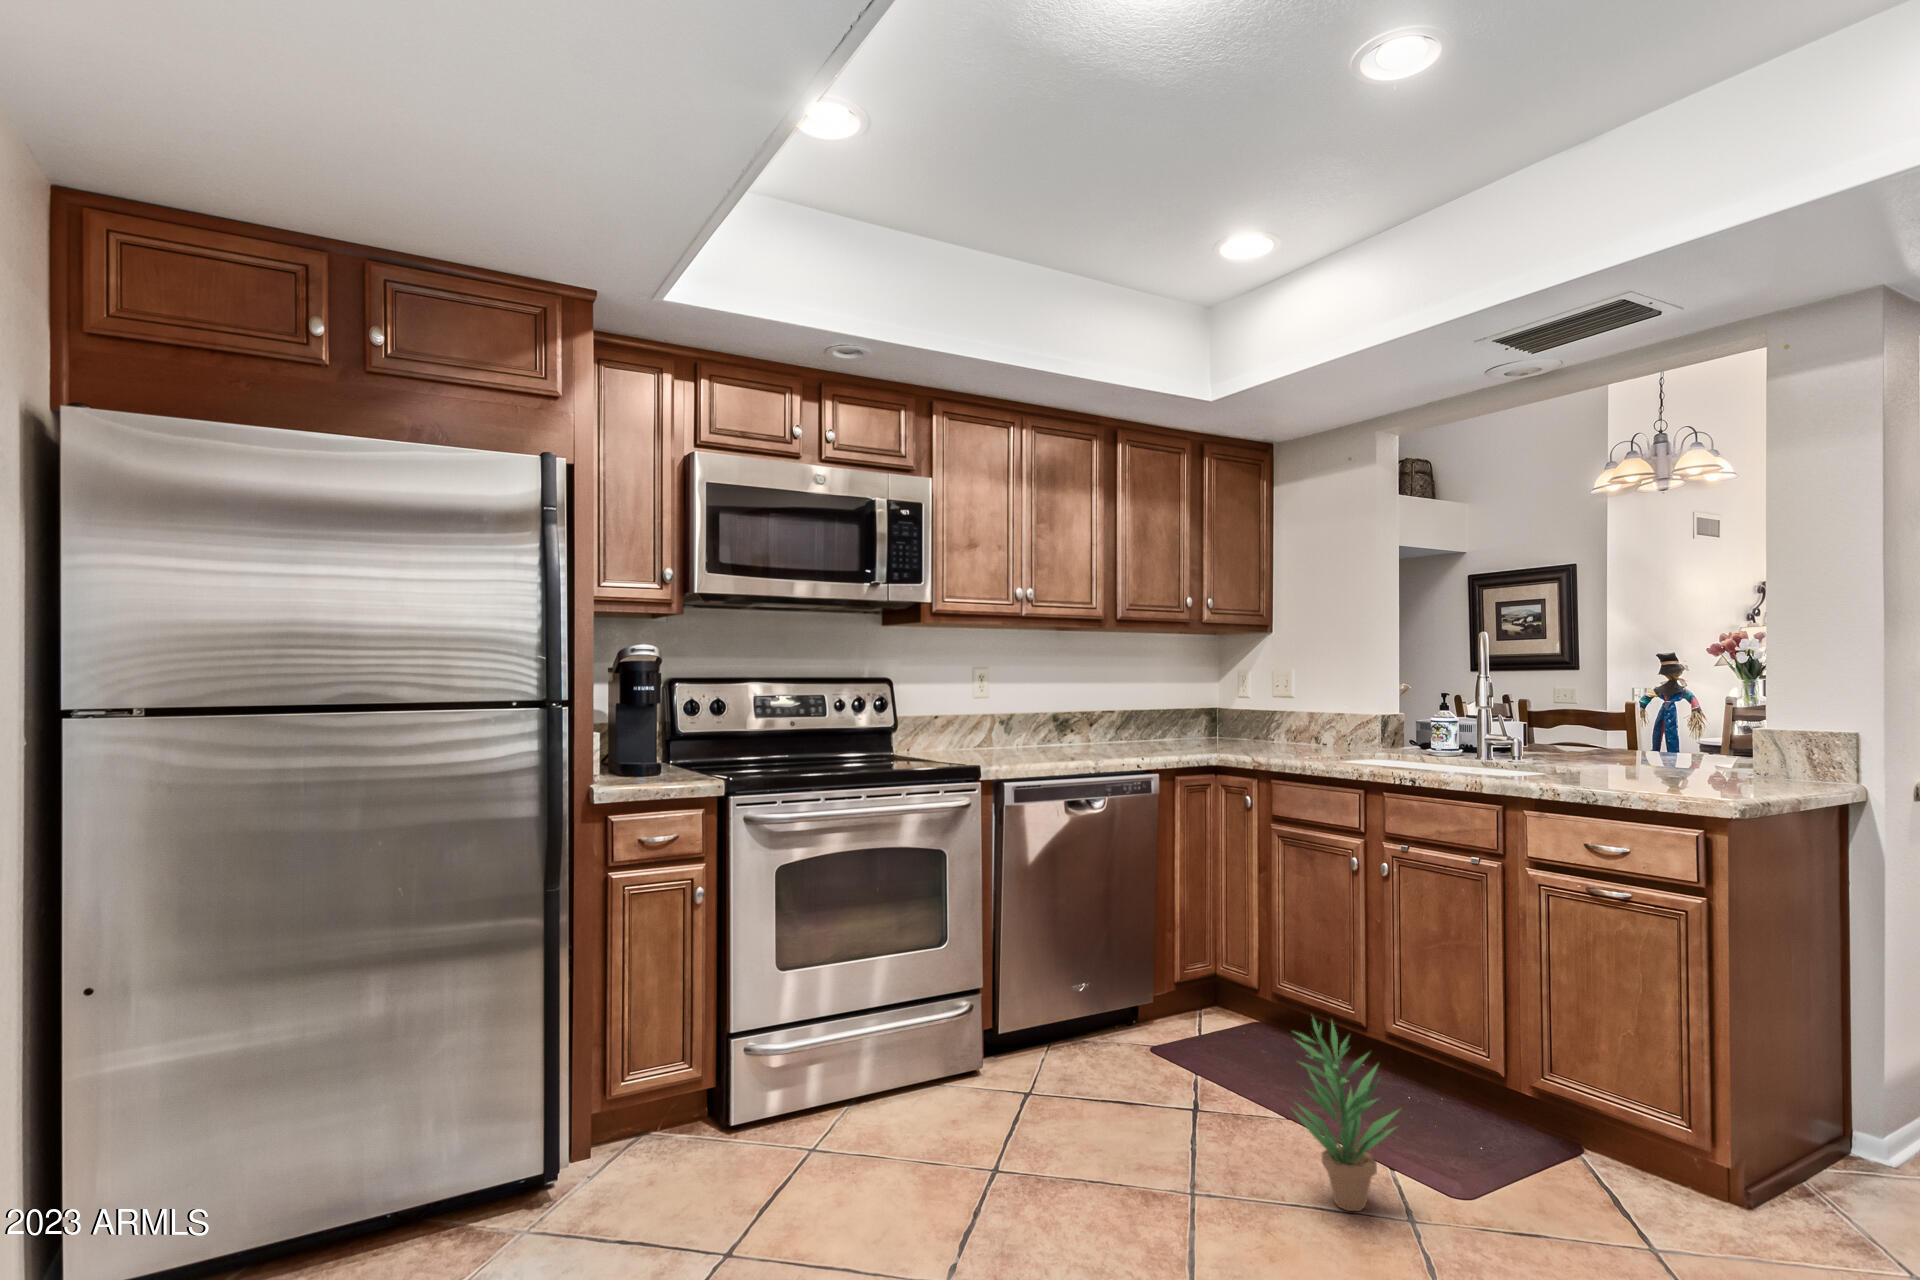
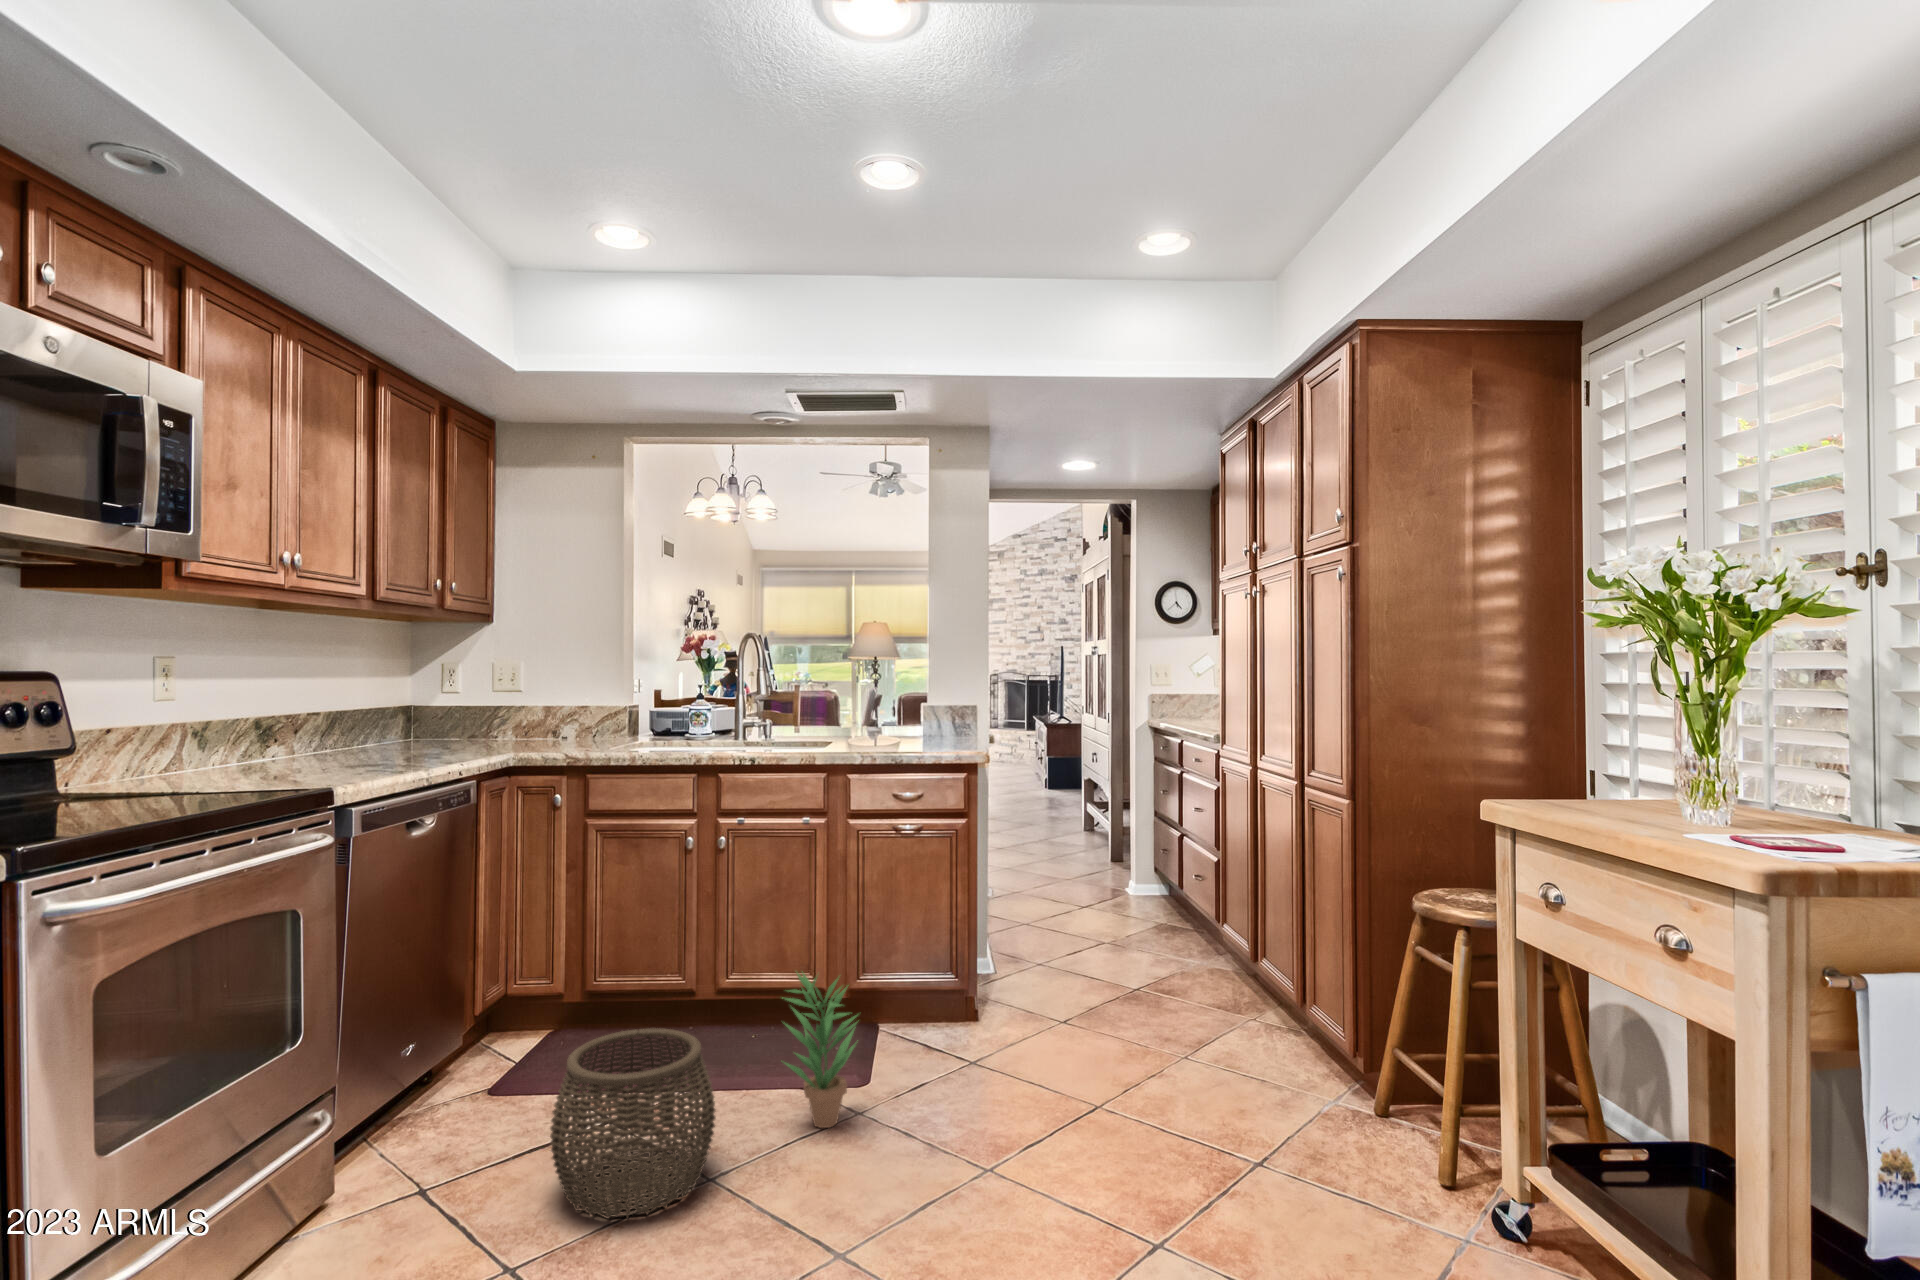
woven basket: none [1054,1015,1206,1189] -> present [550,1028,715,1219]

